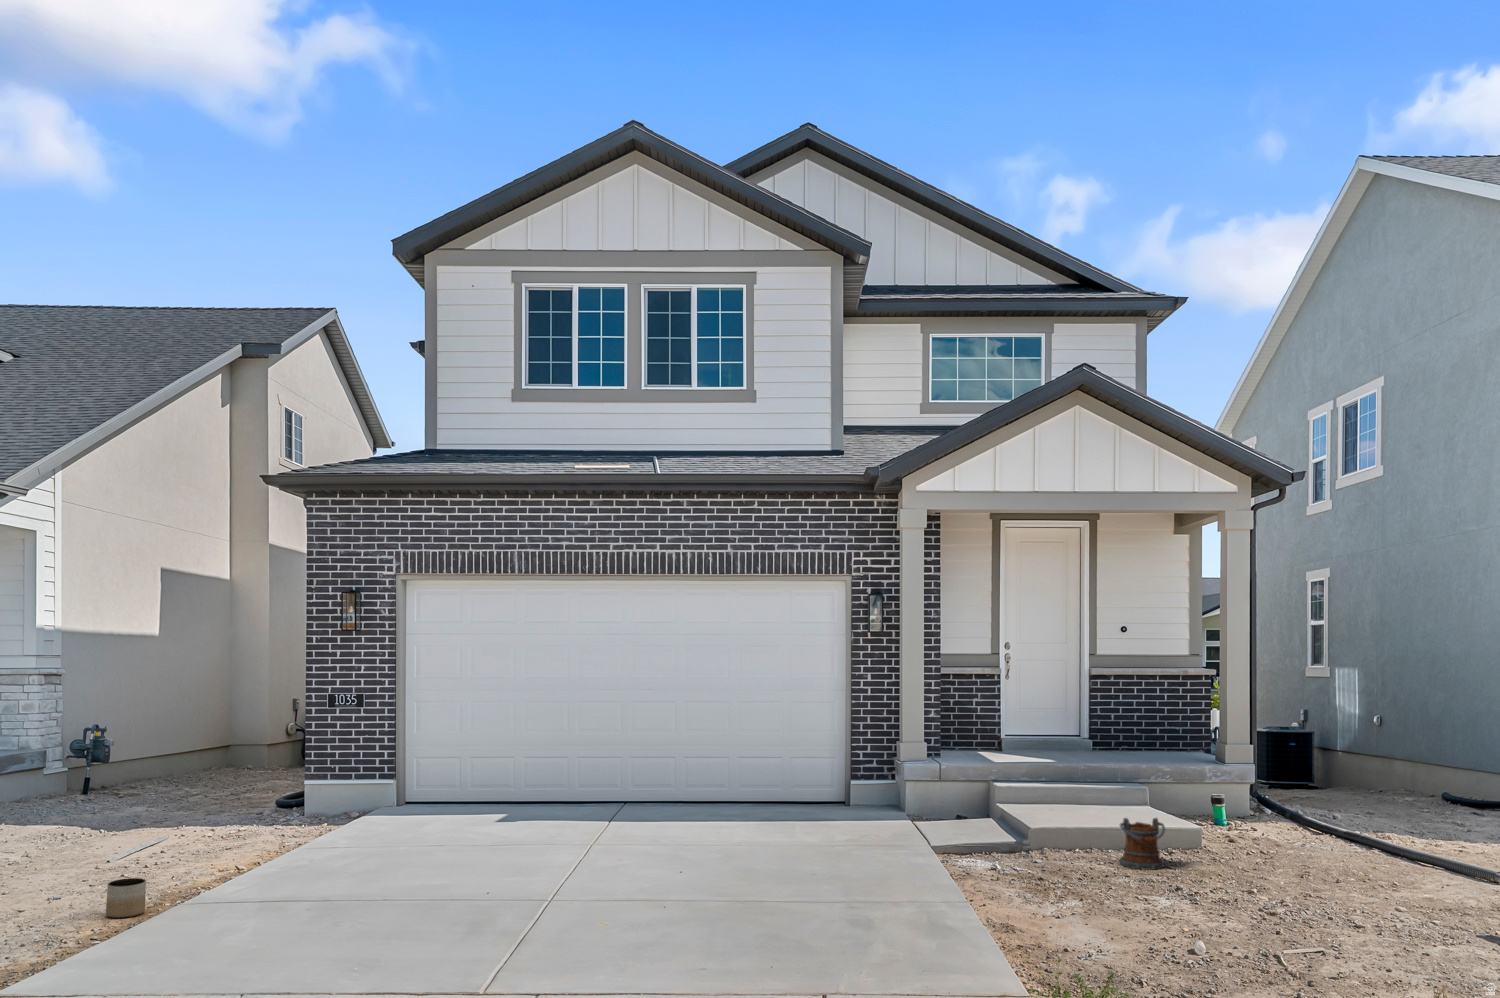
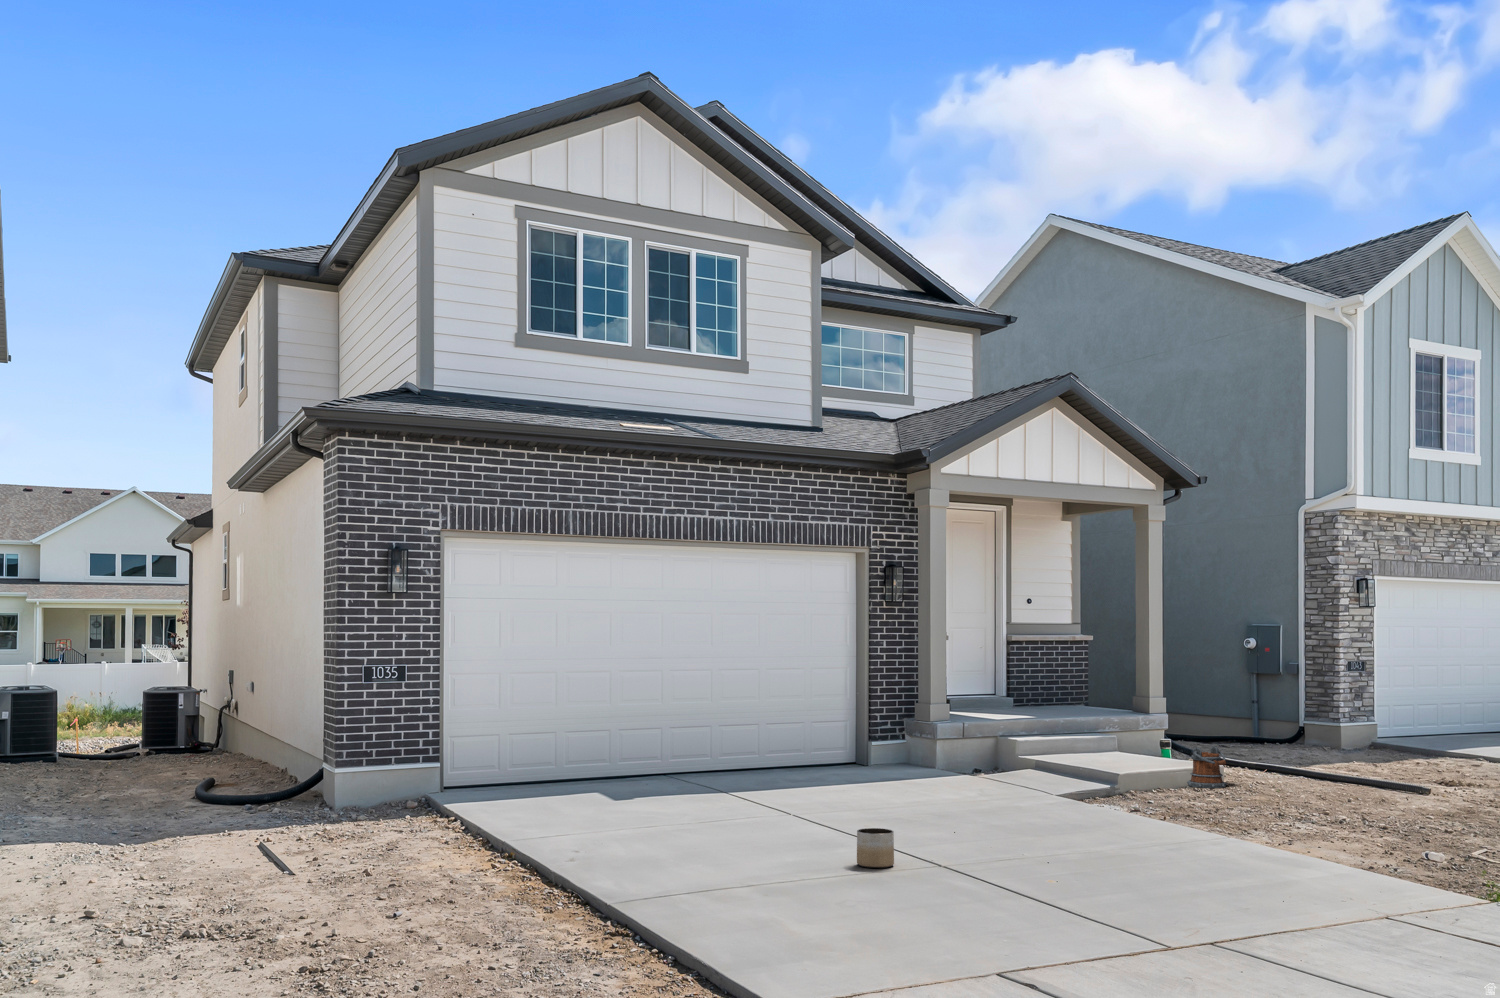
planter: present [106,878,146,918] -> present [857,828,894,868]

